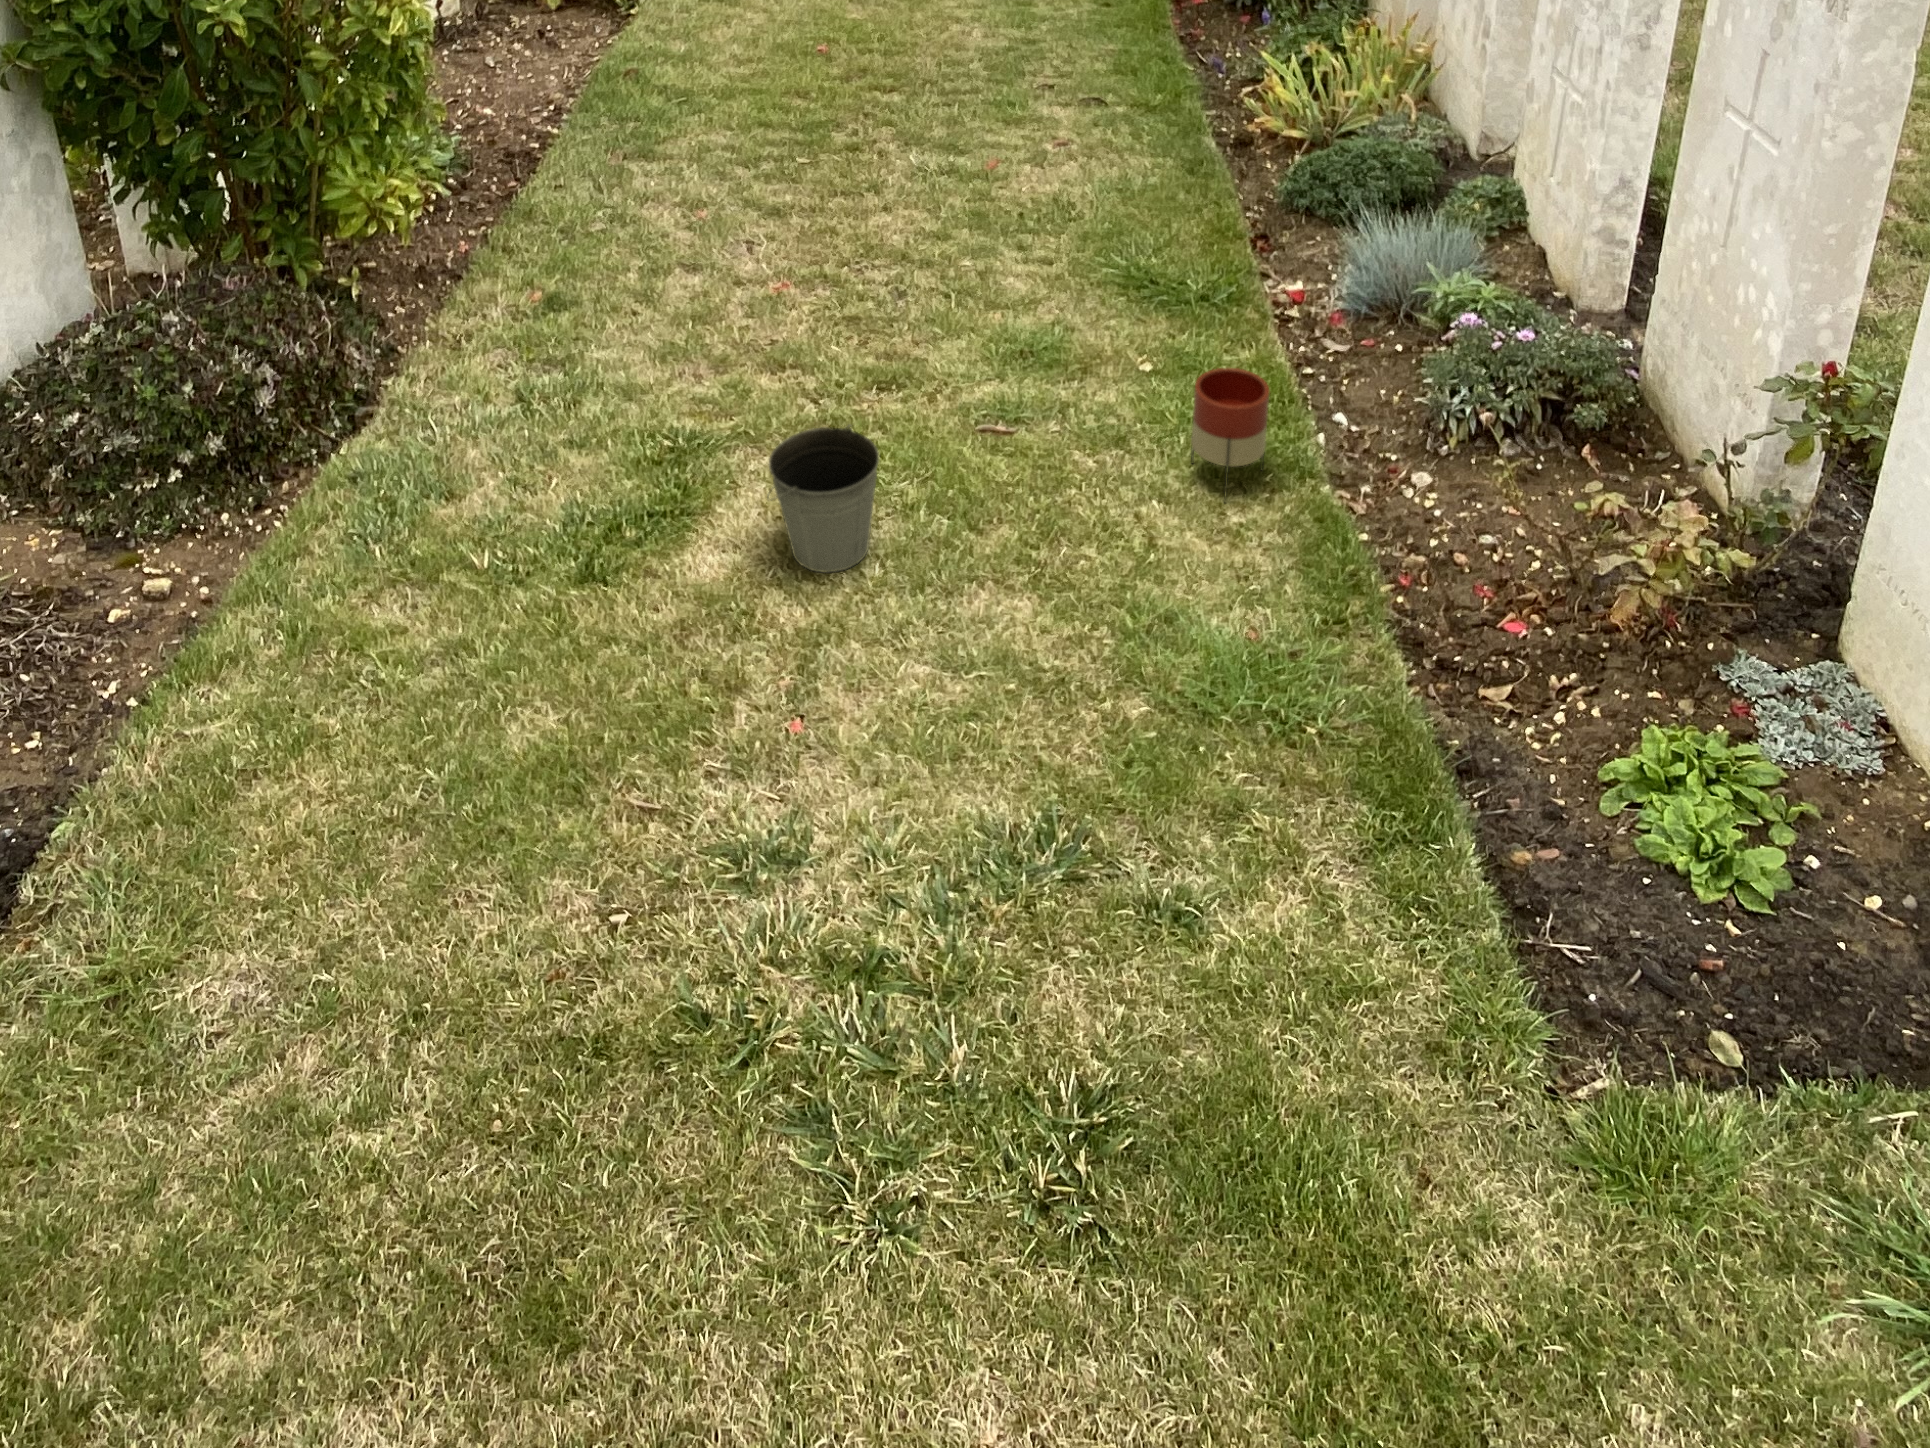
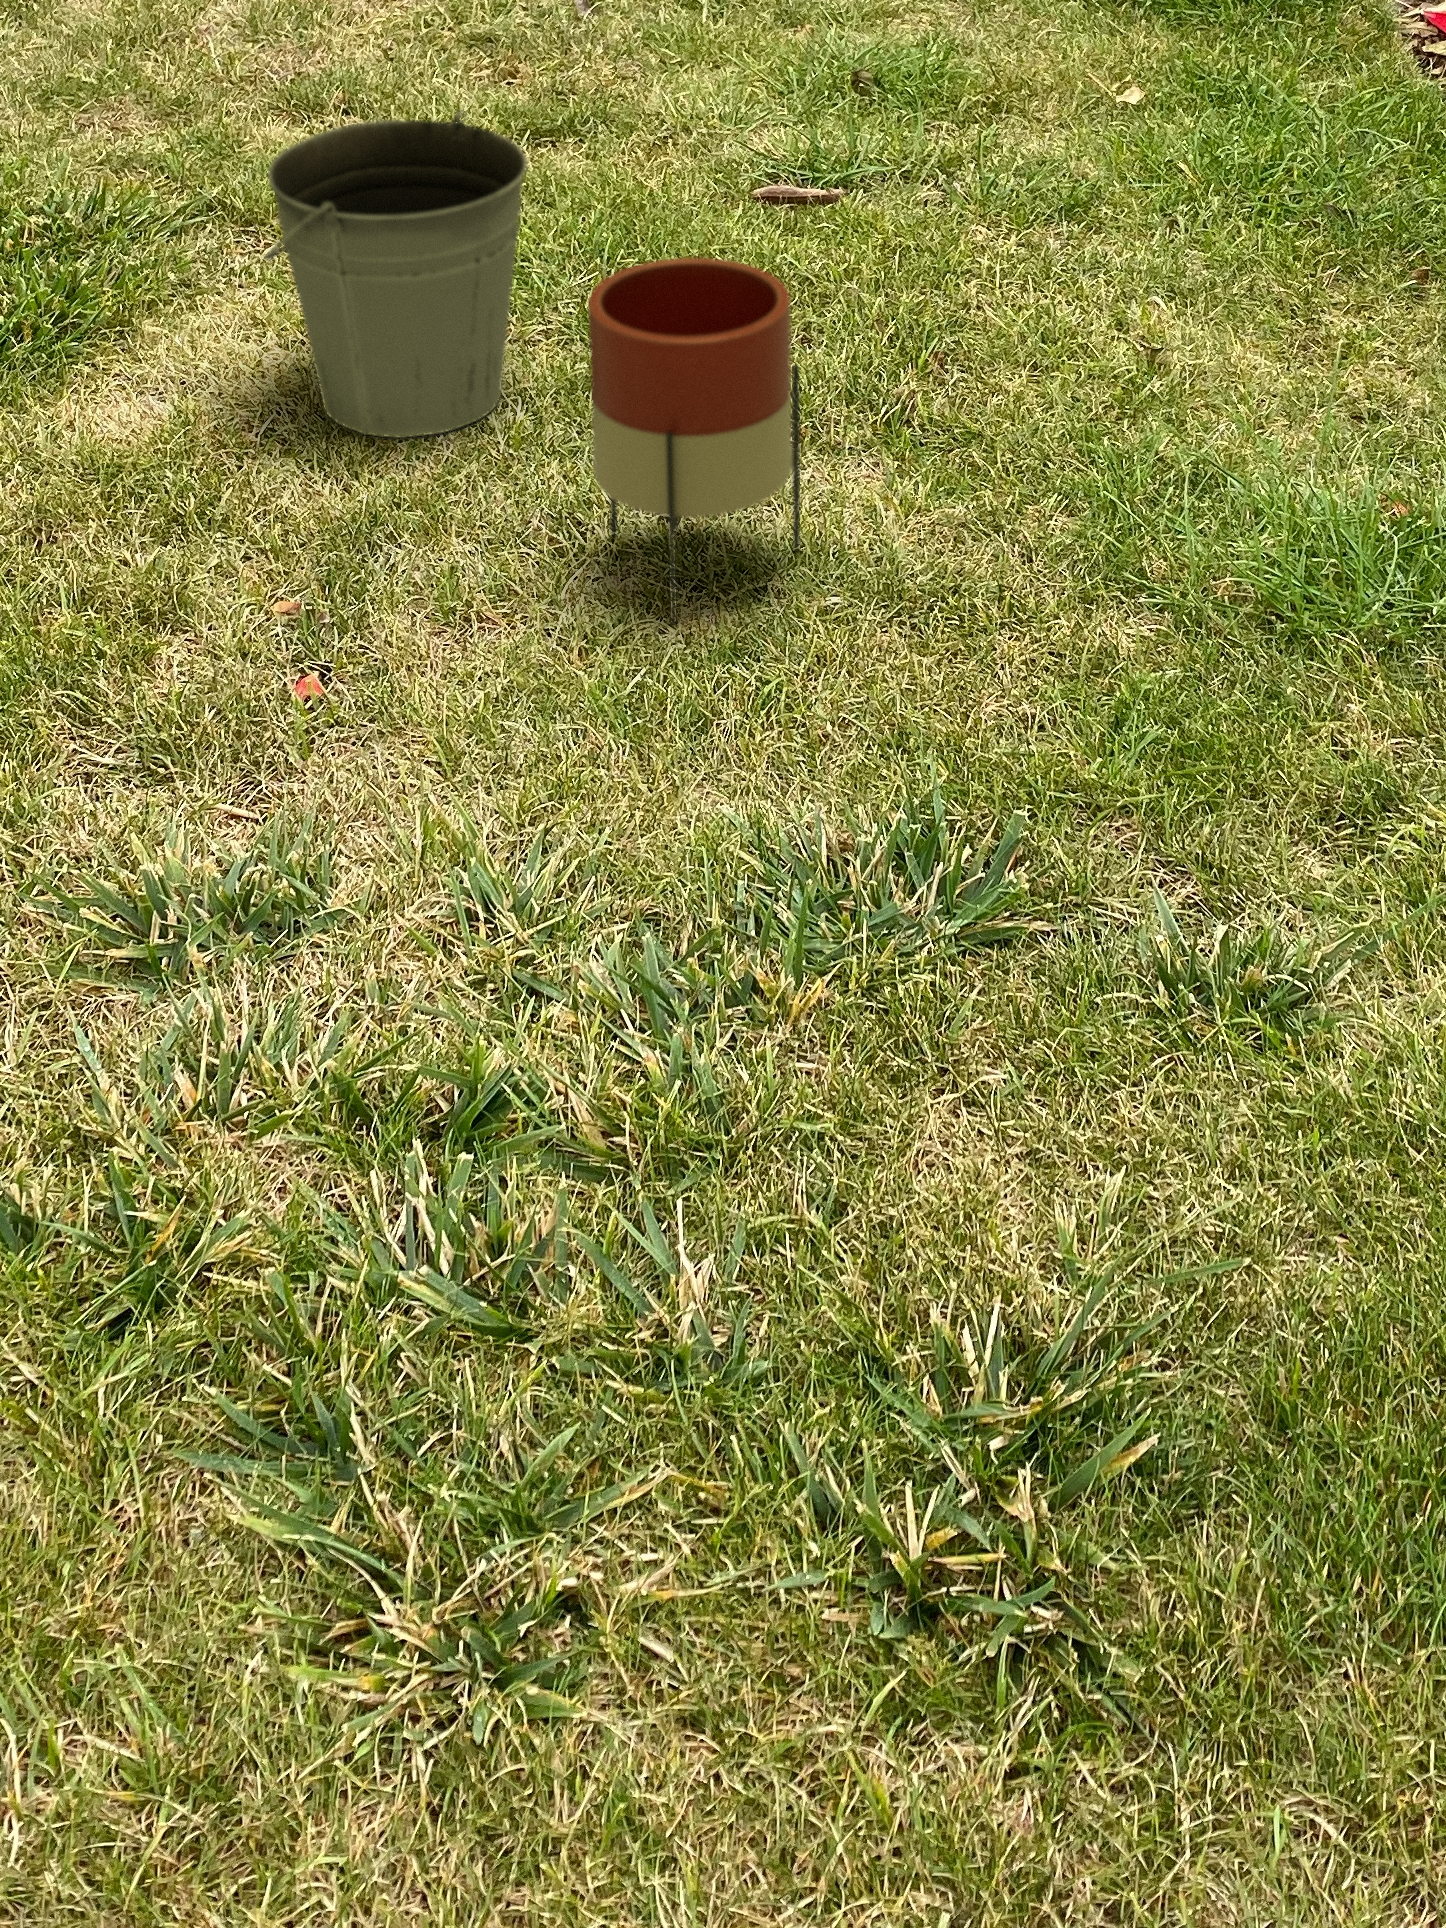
planter: present [1191,368,1269,500] -> present [588,257,800,623]

